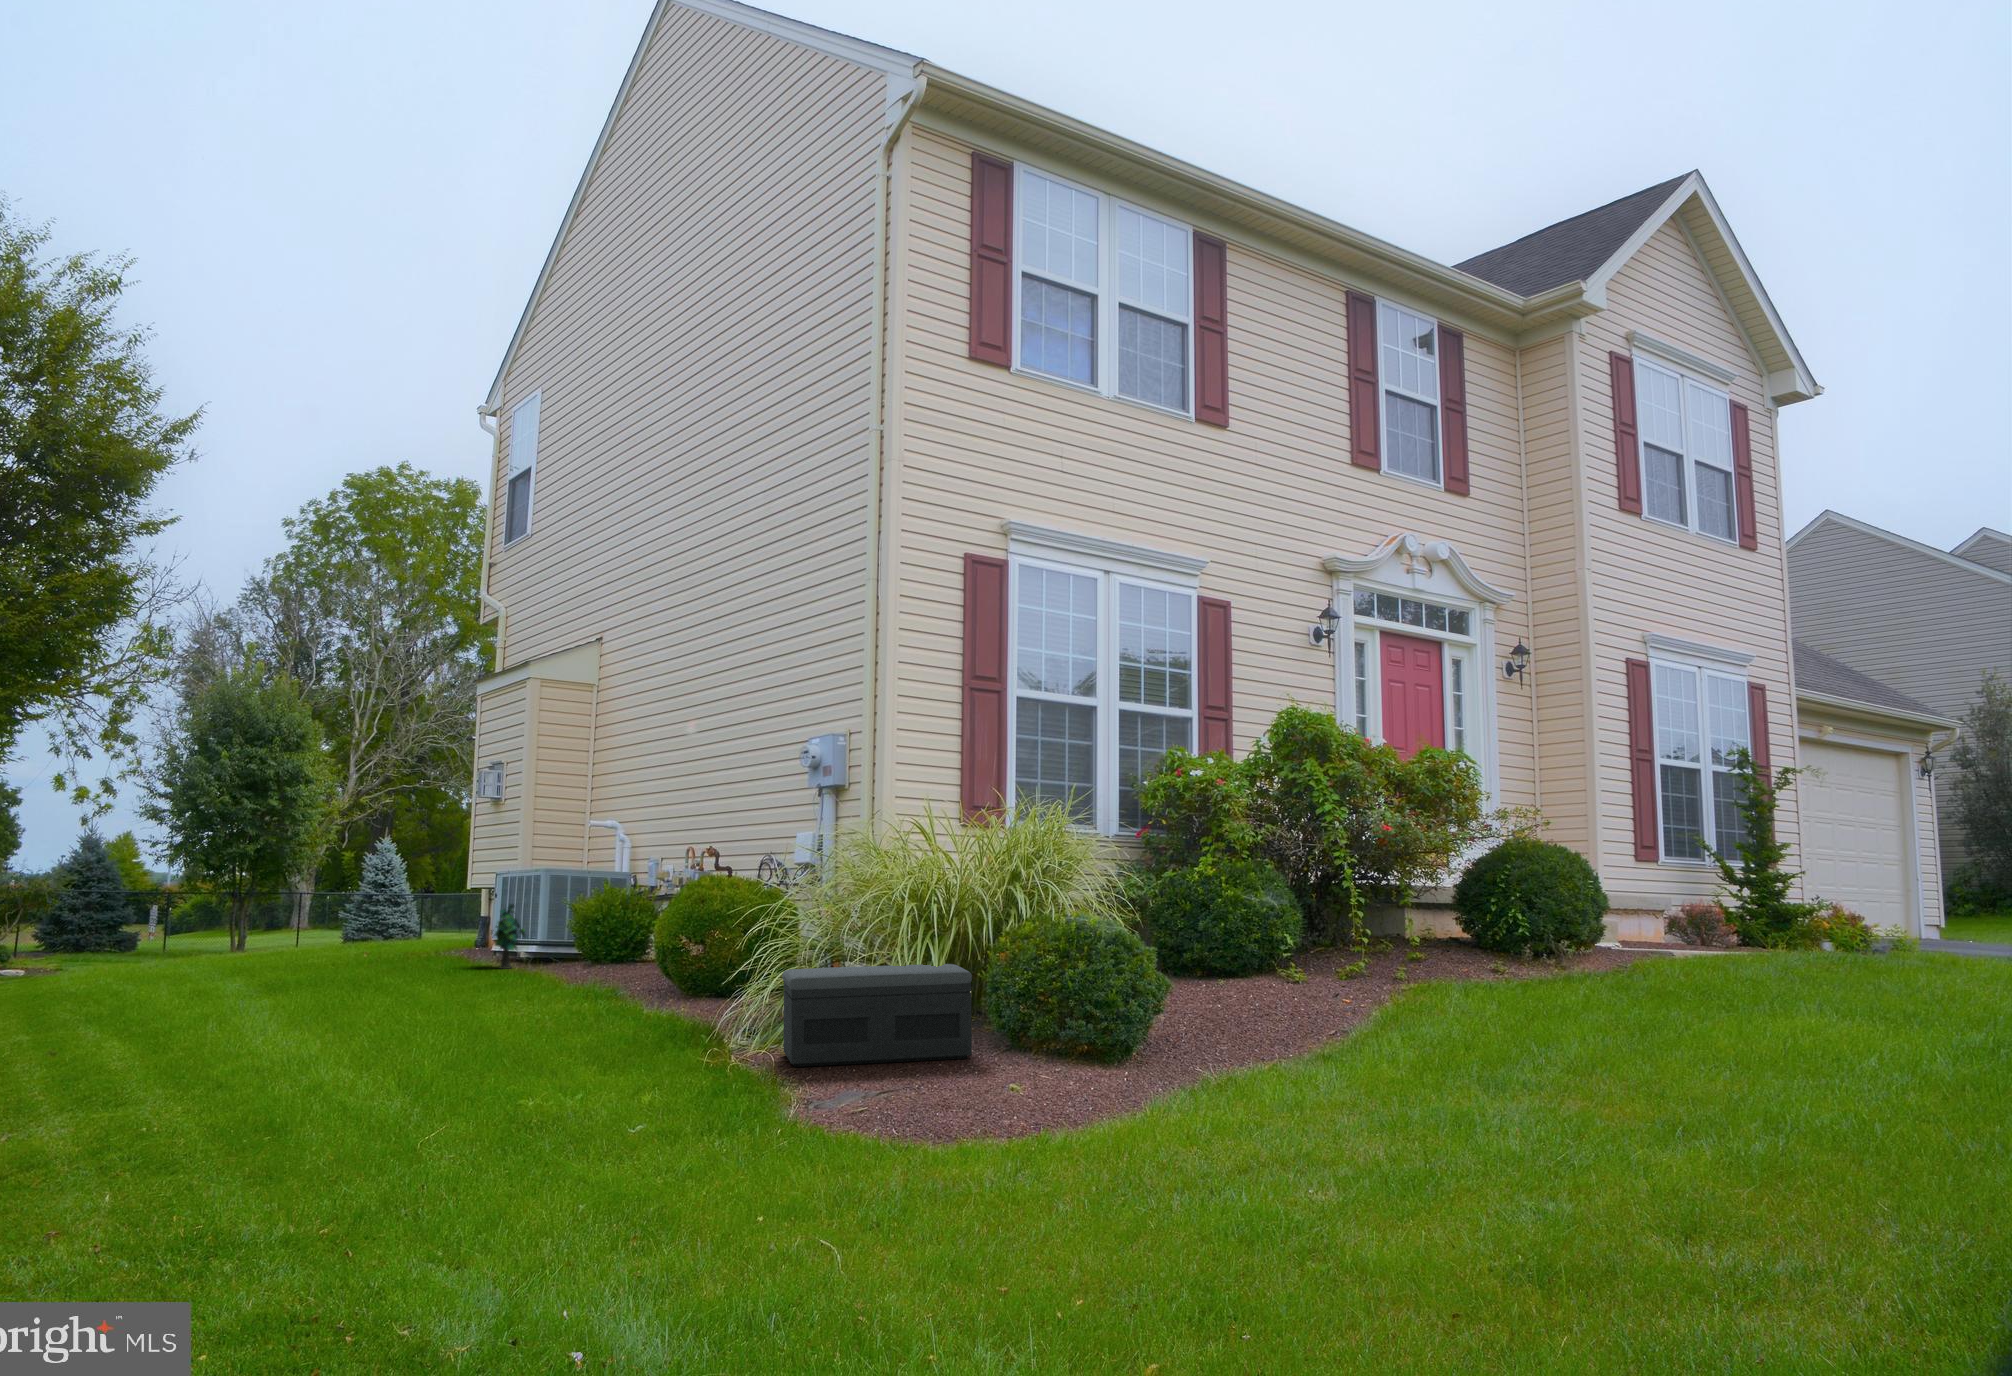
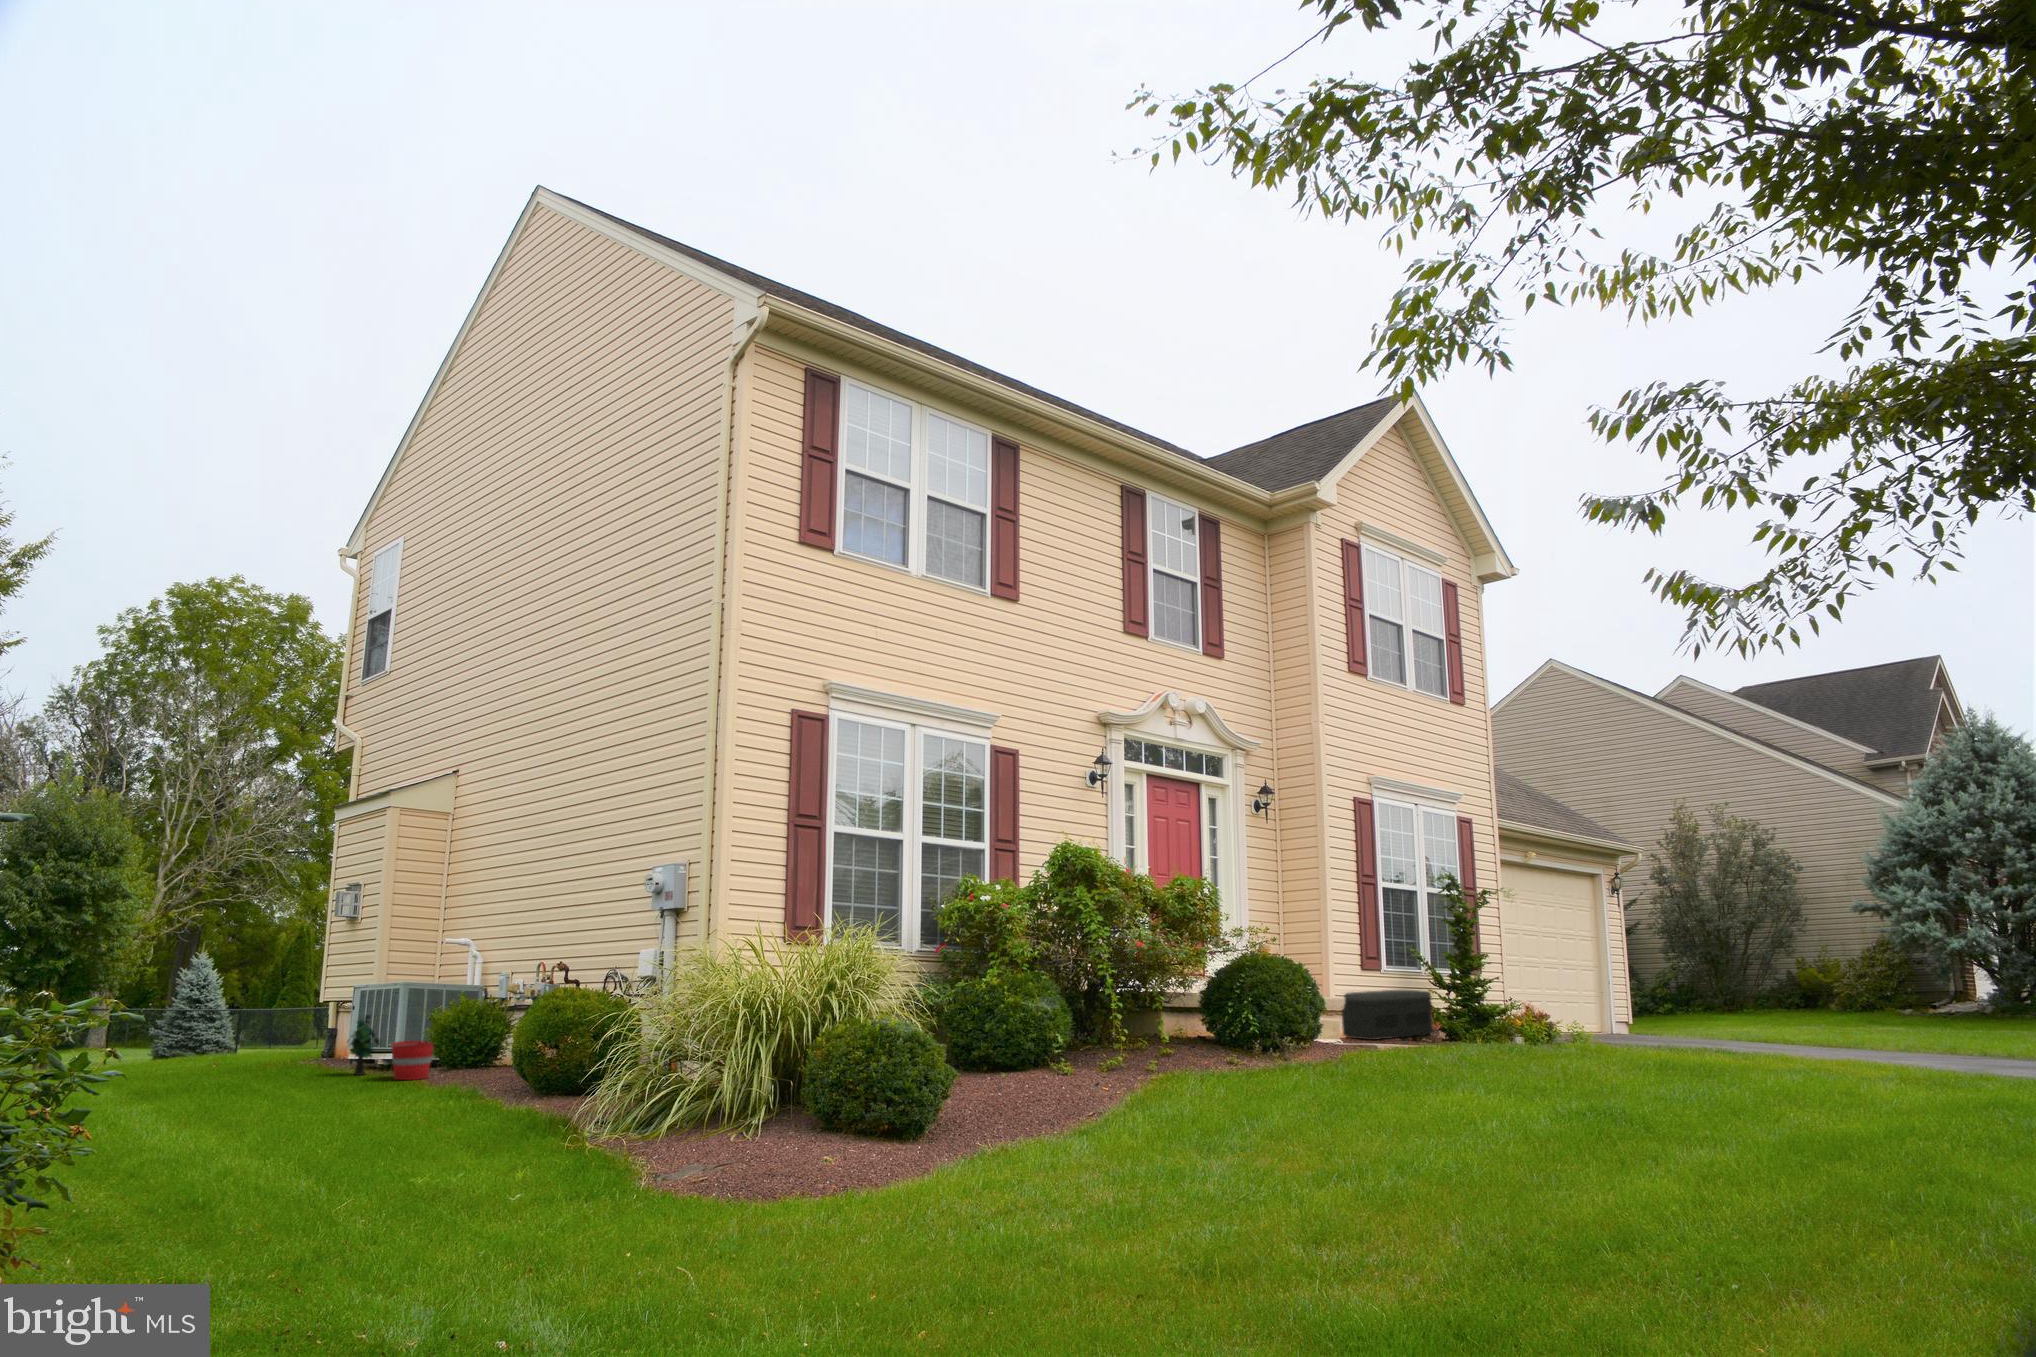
bucket: none [533,931,581,975] -> present [389,1040,433,1080]
storage bench: present [782,964,972,1067] -> present [1342,990,1433,1040]

